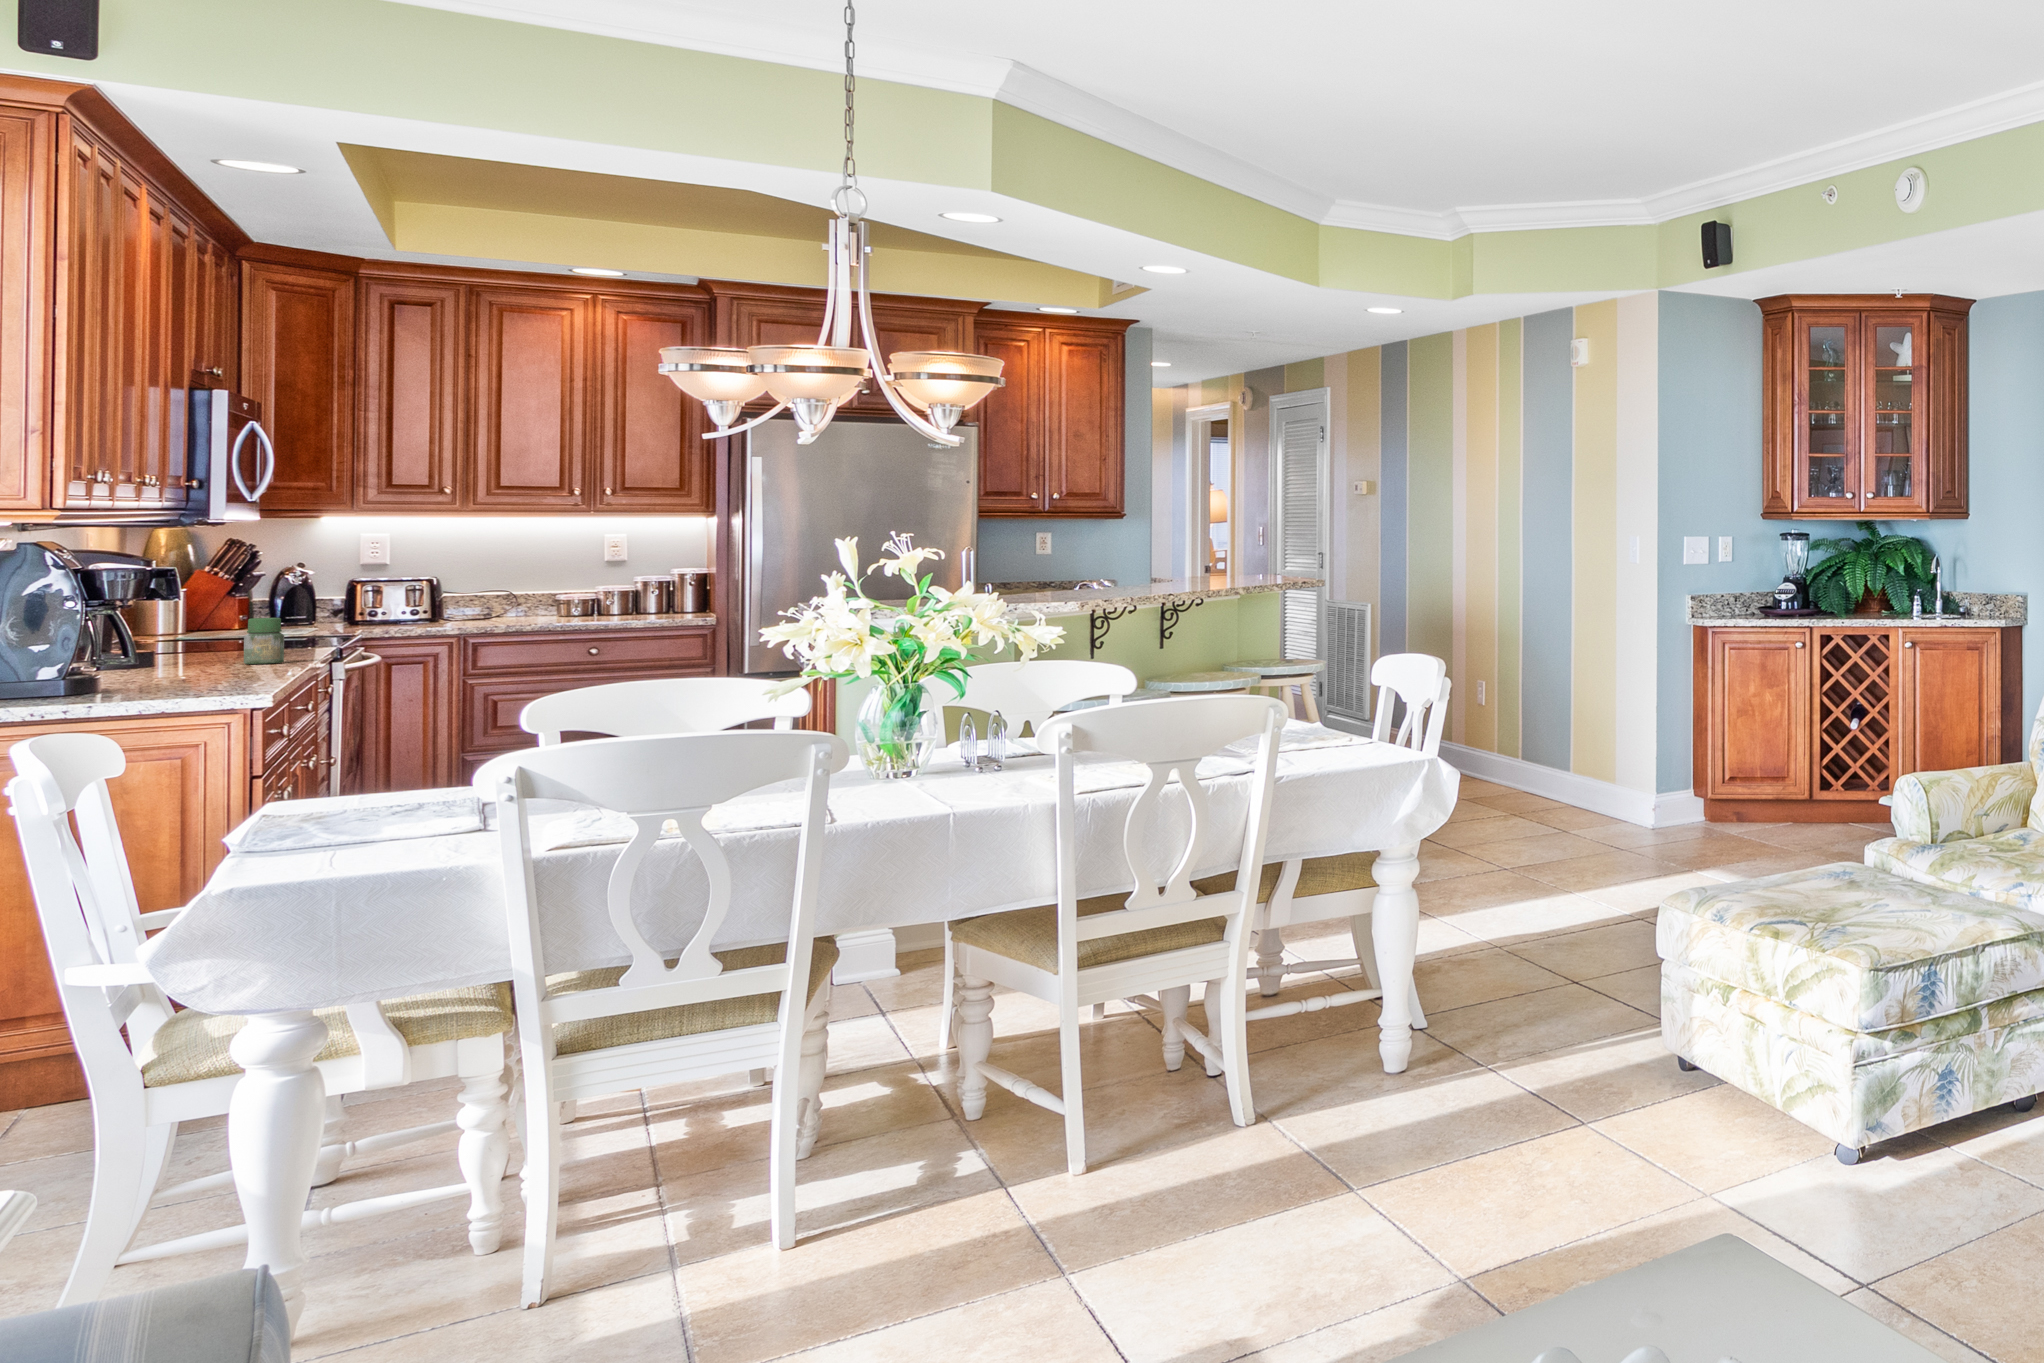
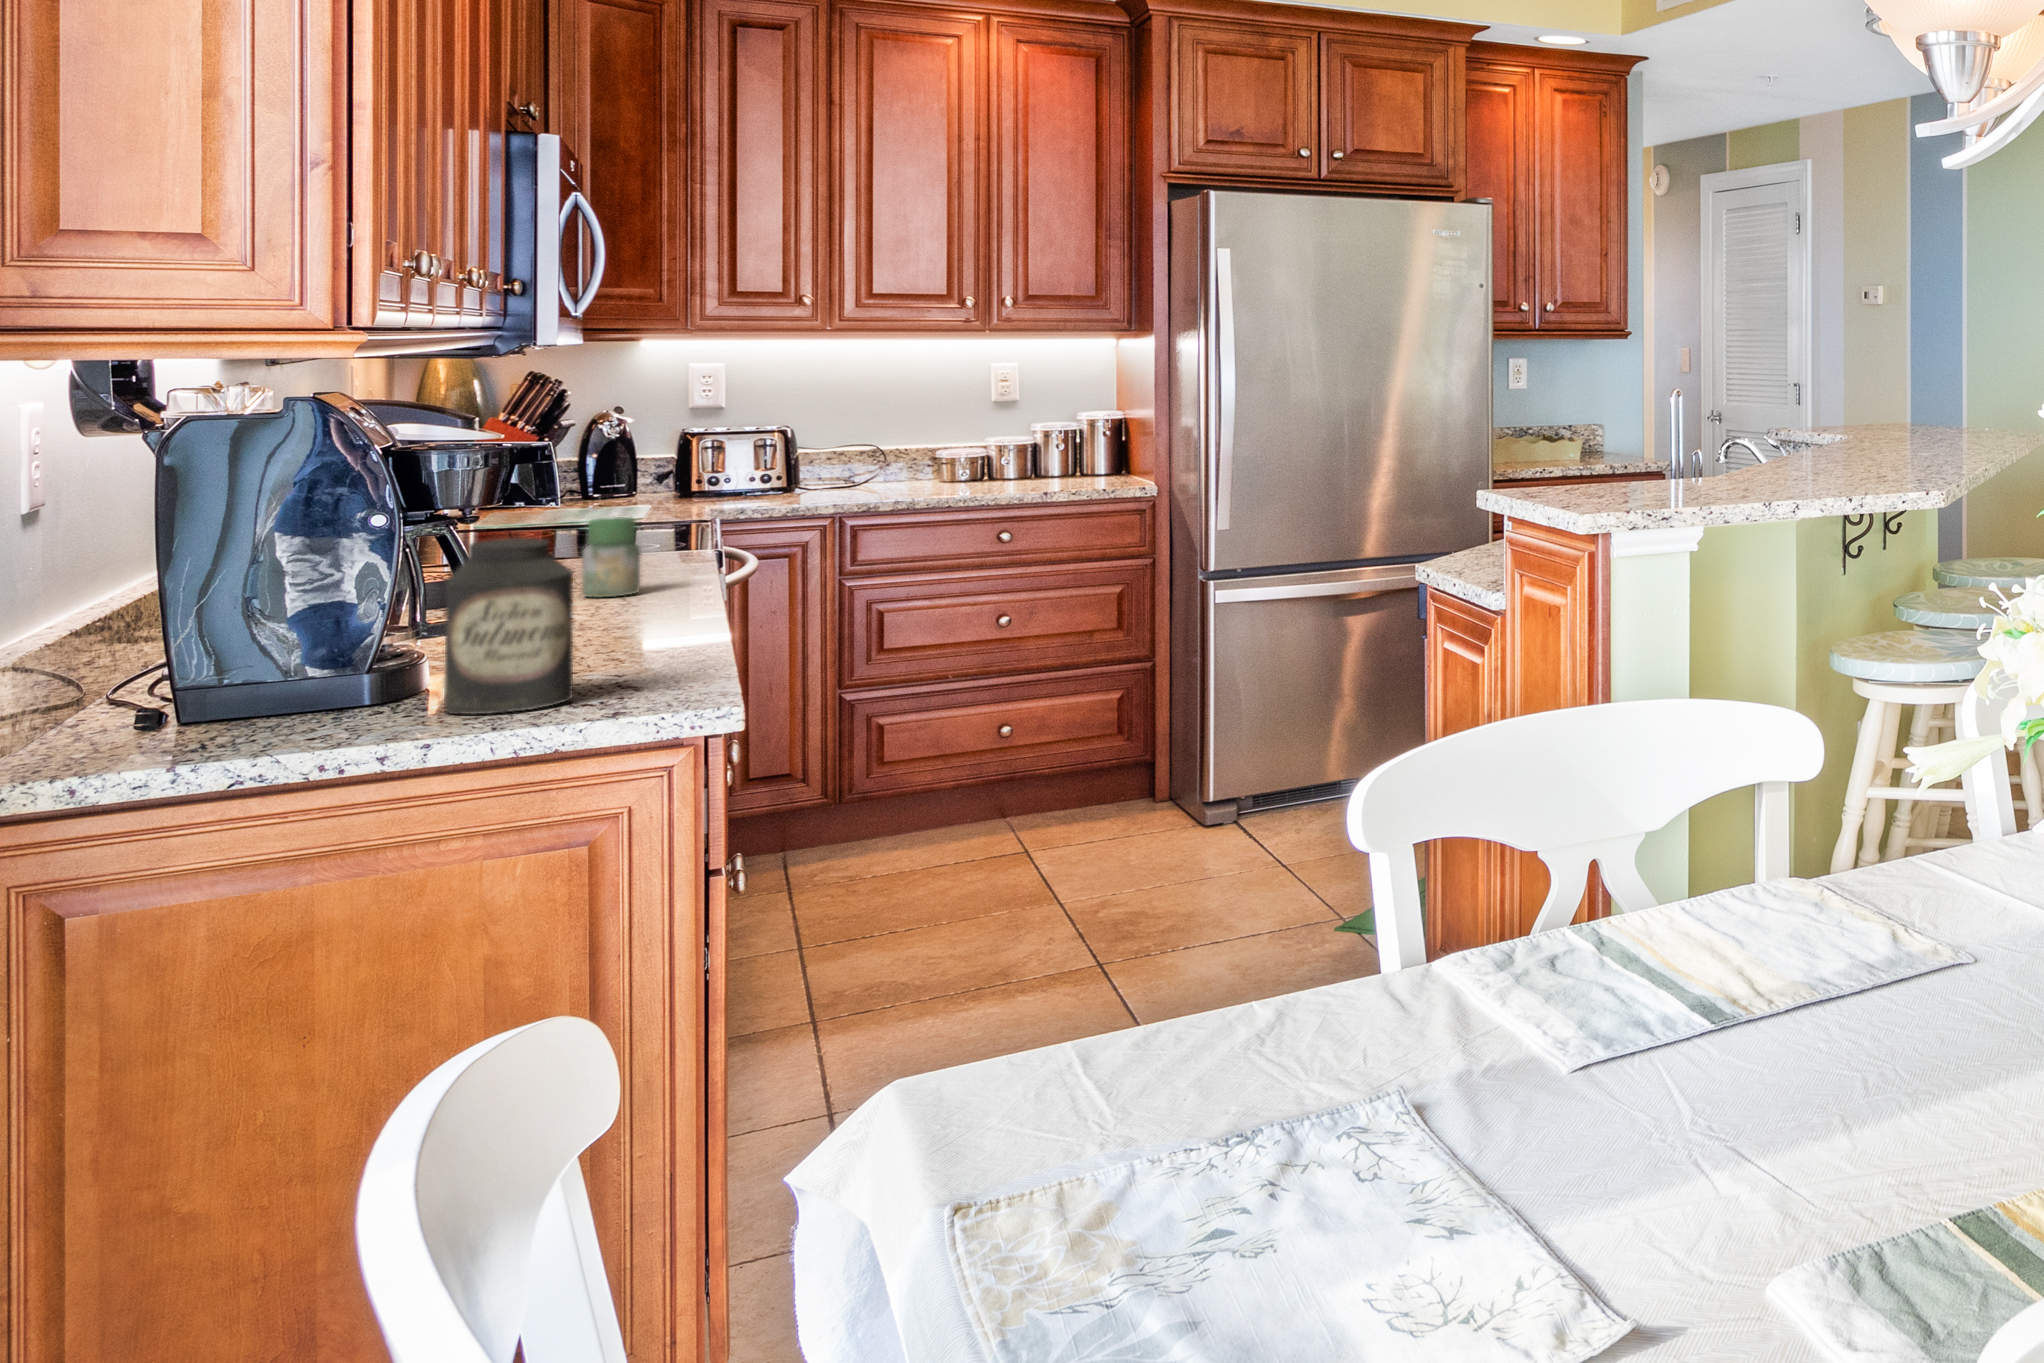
canister: none [139,609,217,694] -> present [444,538,573,714]

